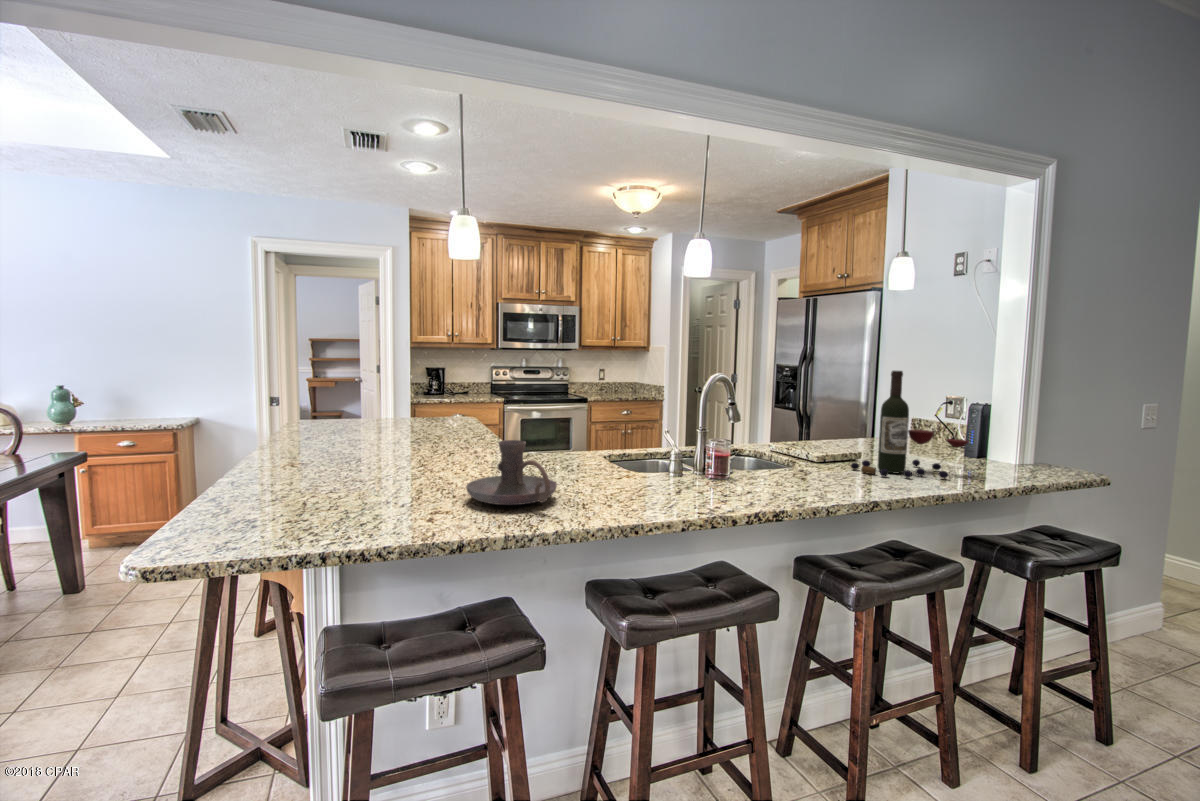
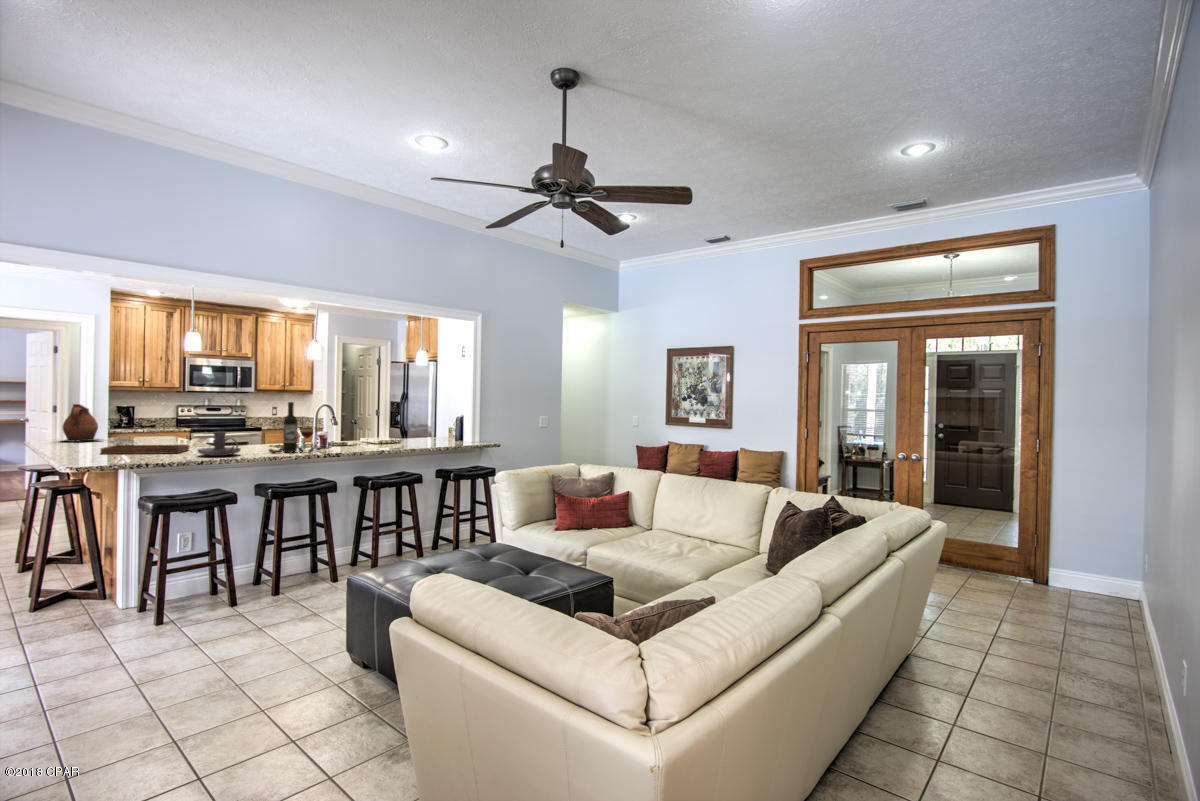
ceramic pitcher: none [321,367,380,427] -> present [63,404,99,442]
wine bottle: present [851,371,969,478] -> present [269,402,326,453]
tray: none [313,425,467,481] -> present [100,430,189,454]

